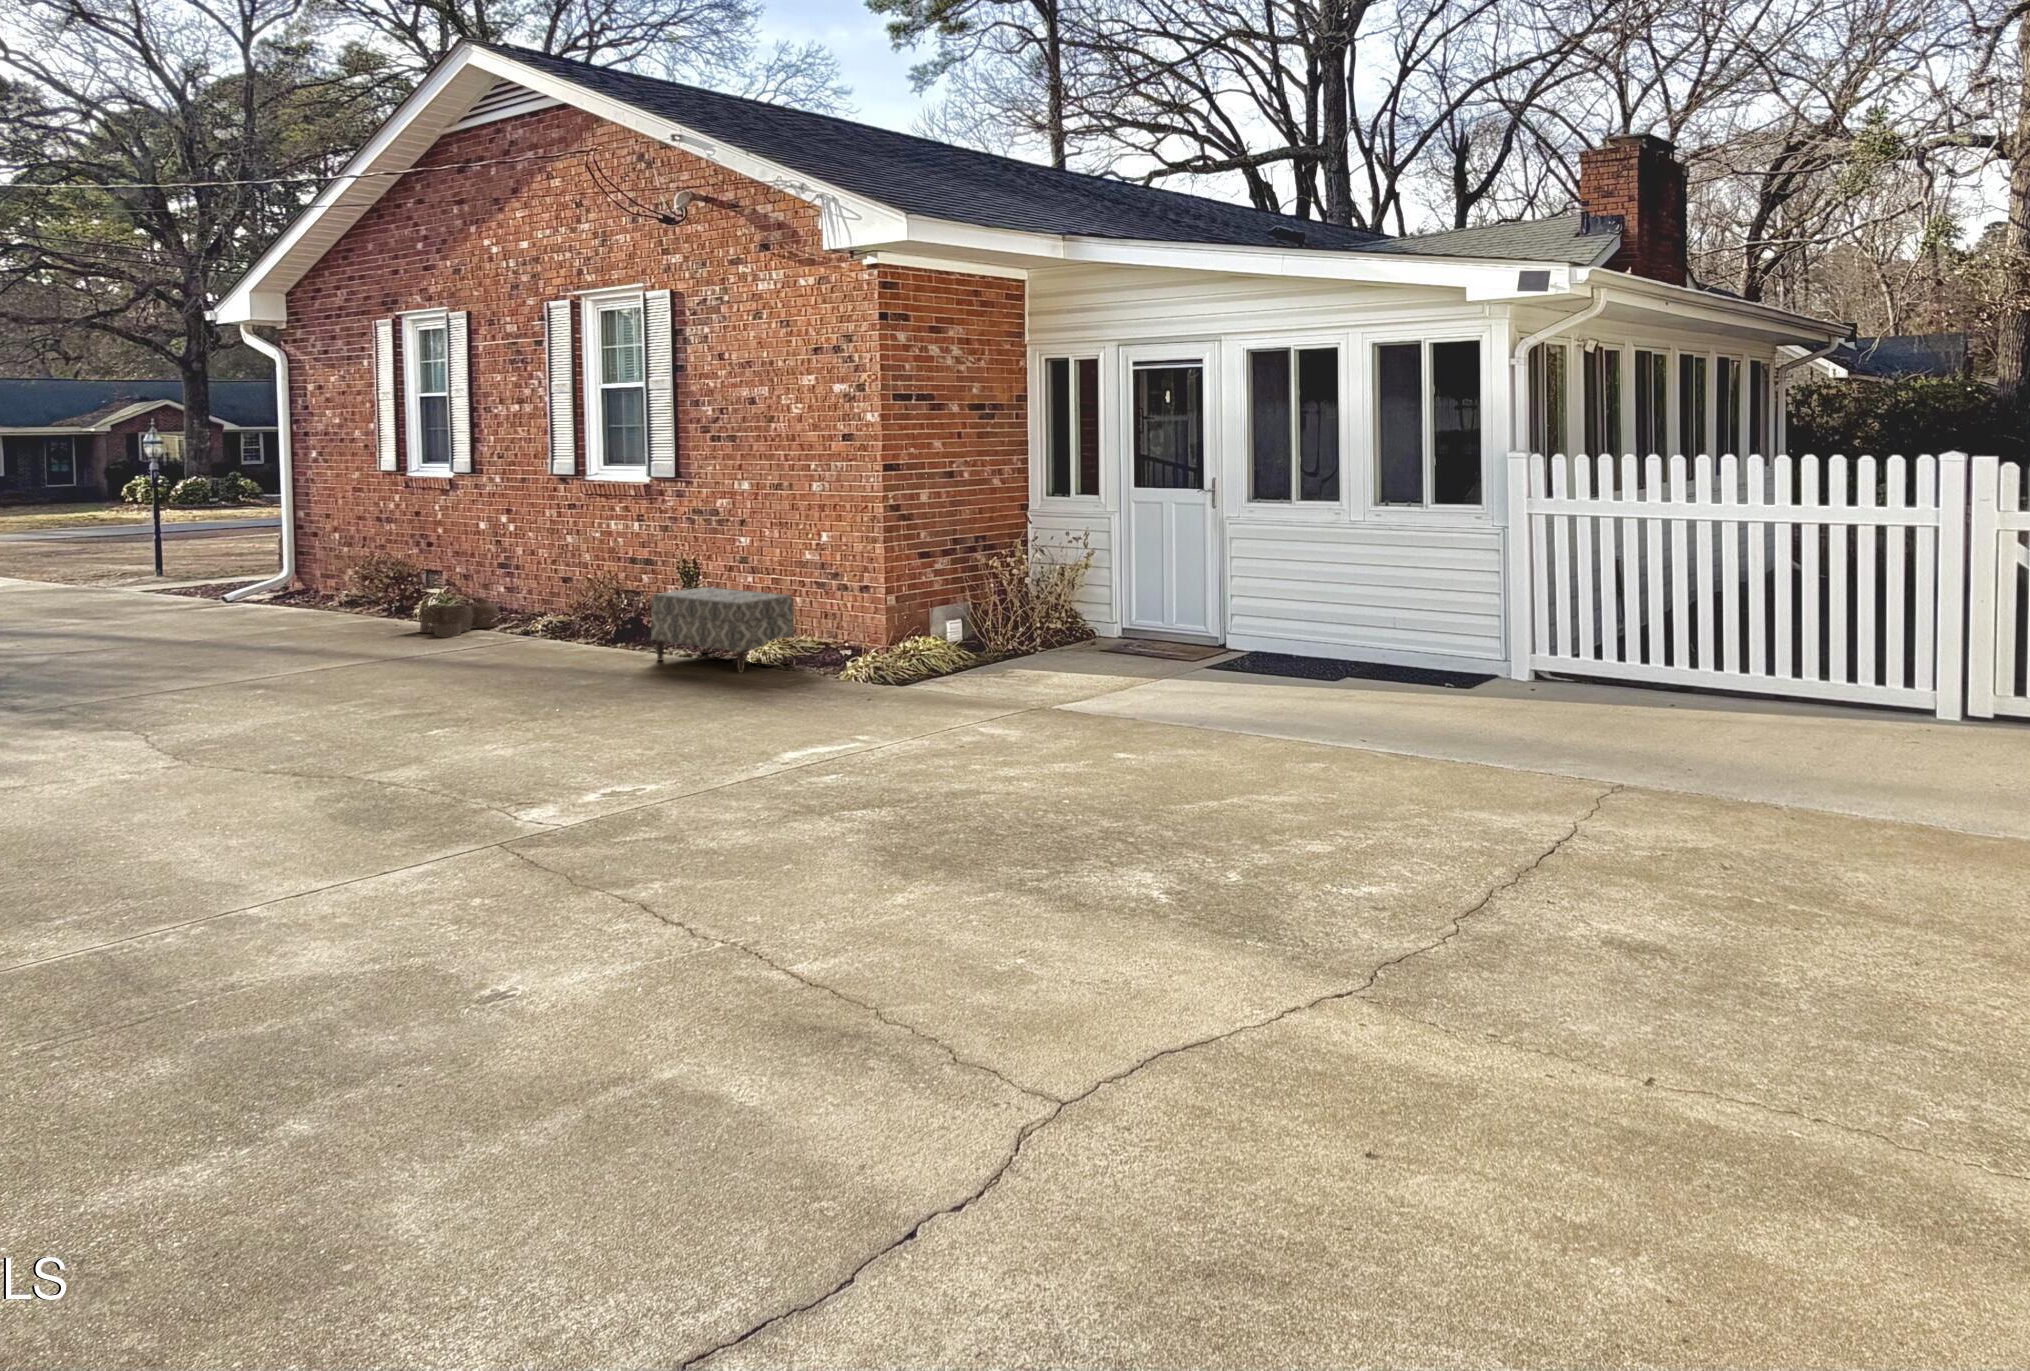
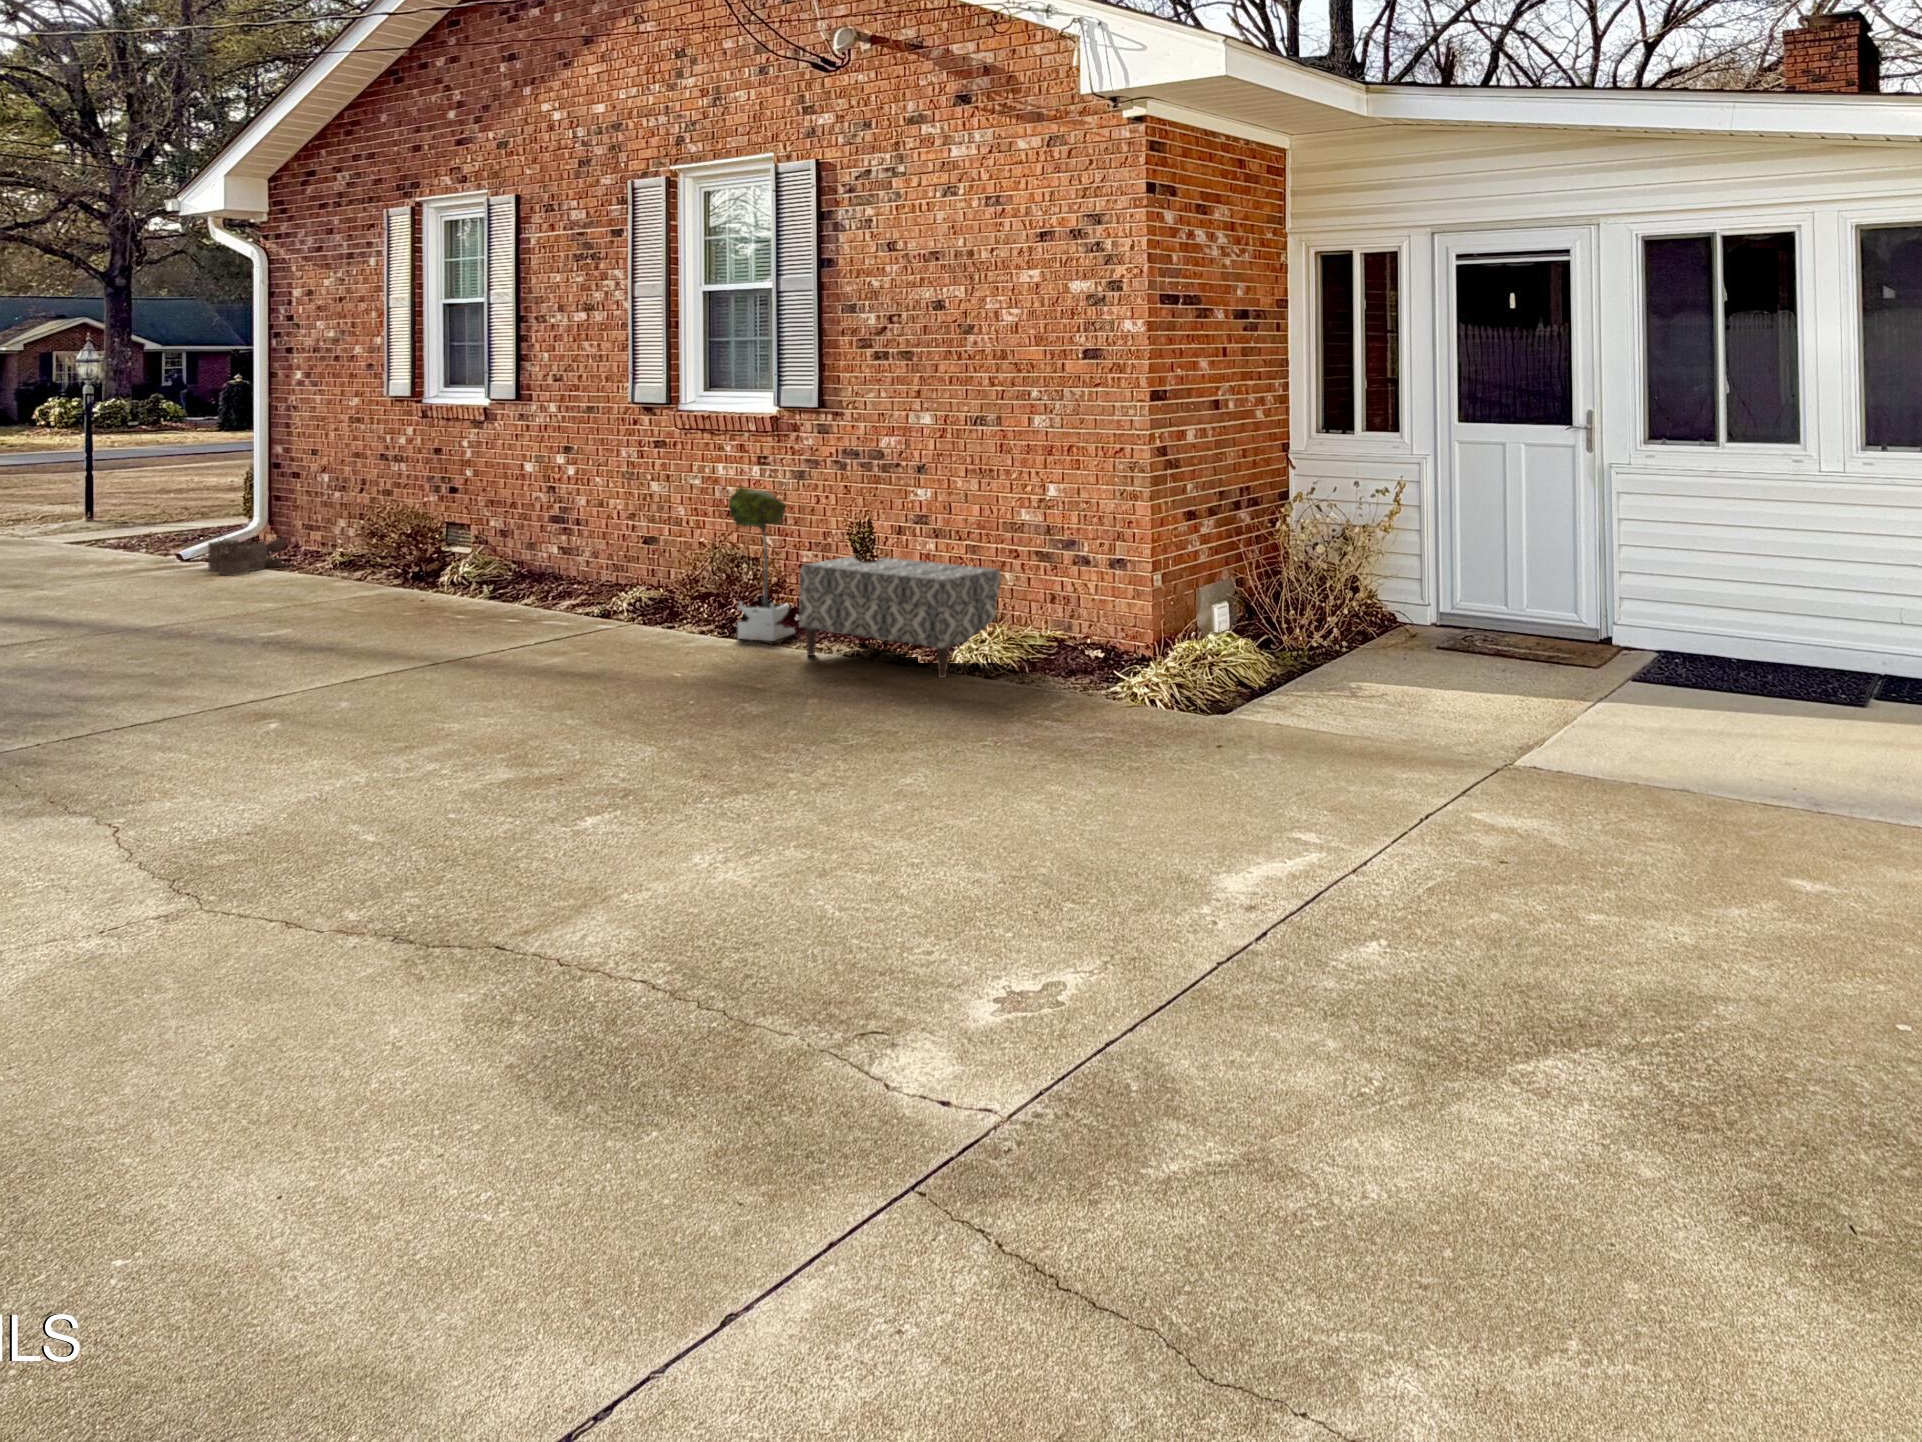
potted tree: none [608,537,662,652] -> present [728,487,795,641]
woven basket: present [420,601,499,638] -> present [208,535,293,576]

